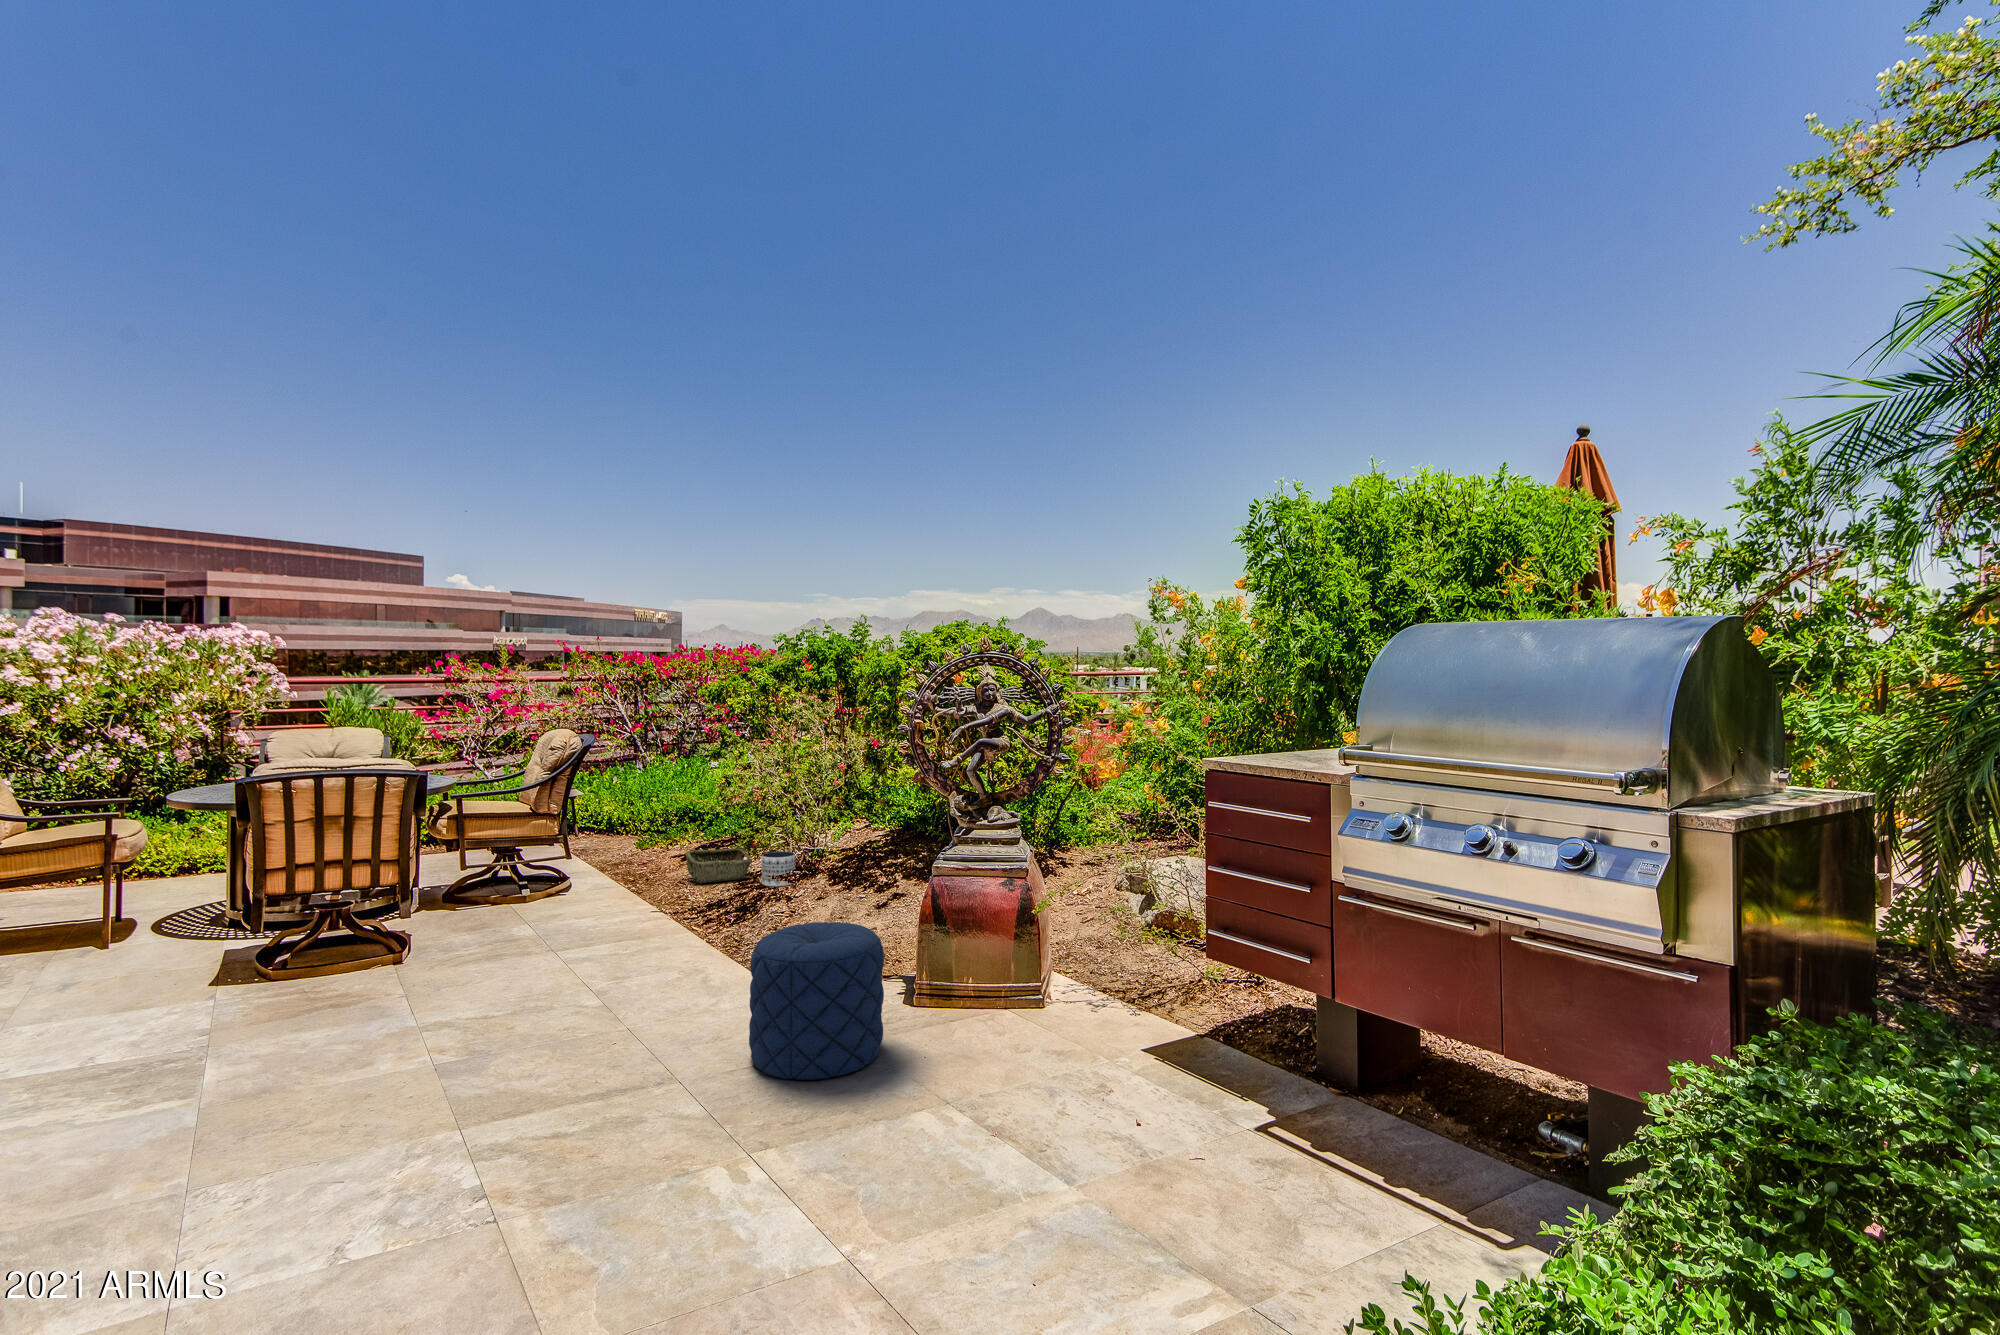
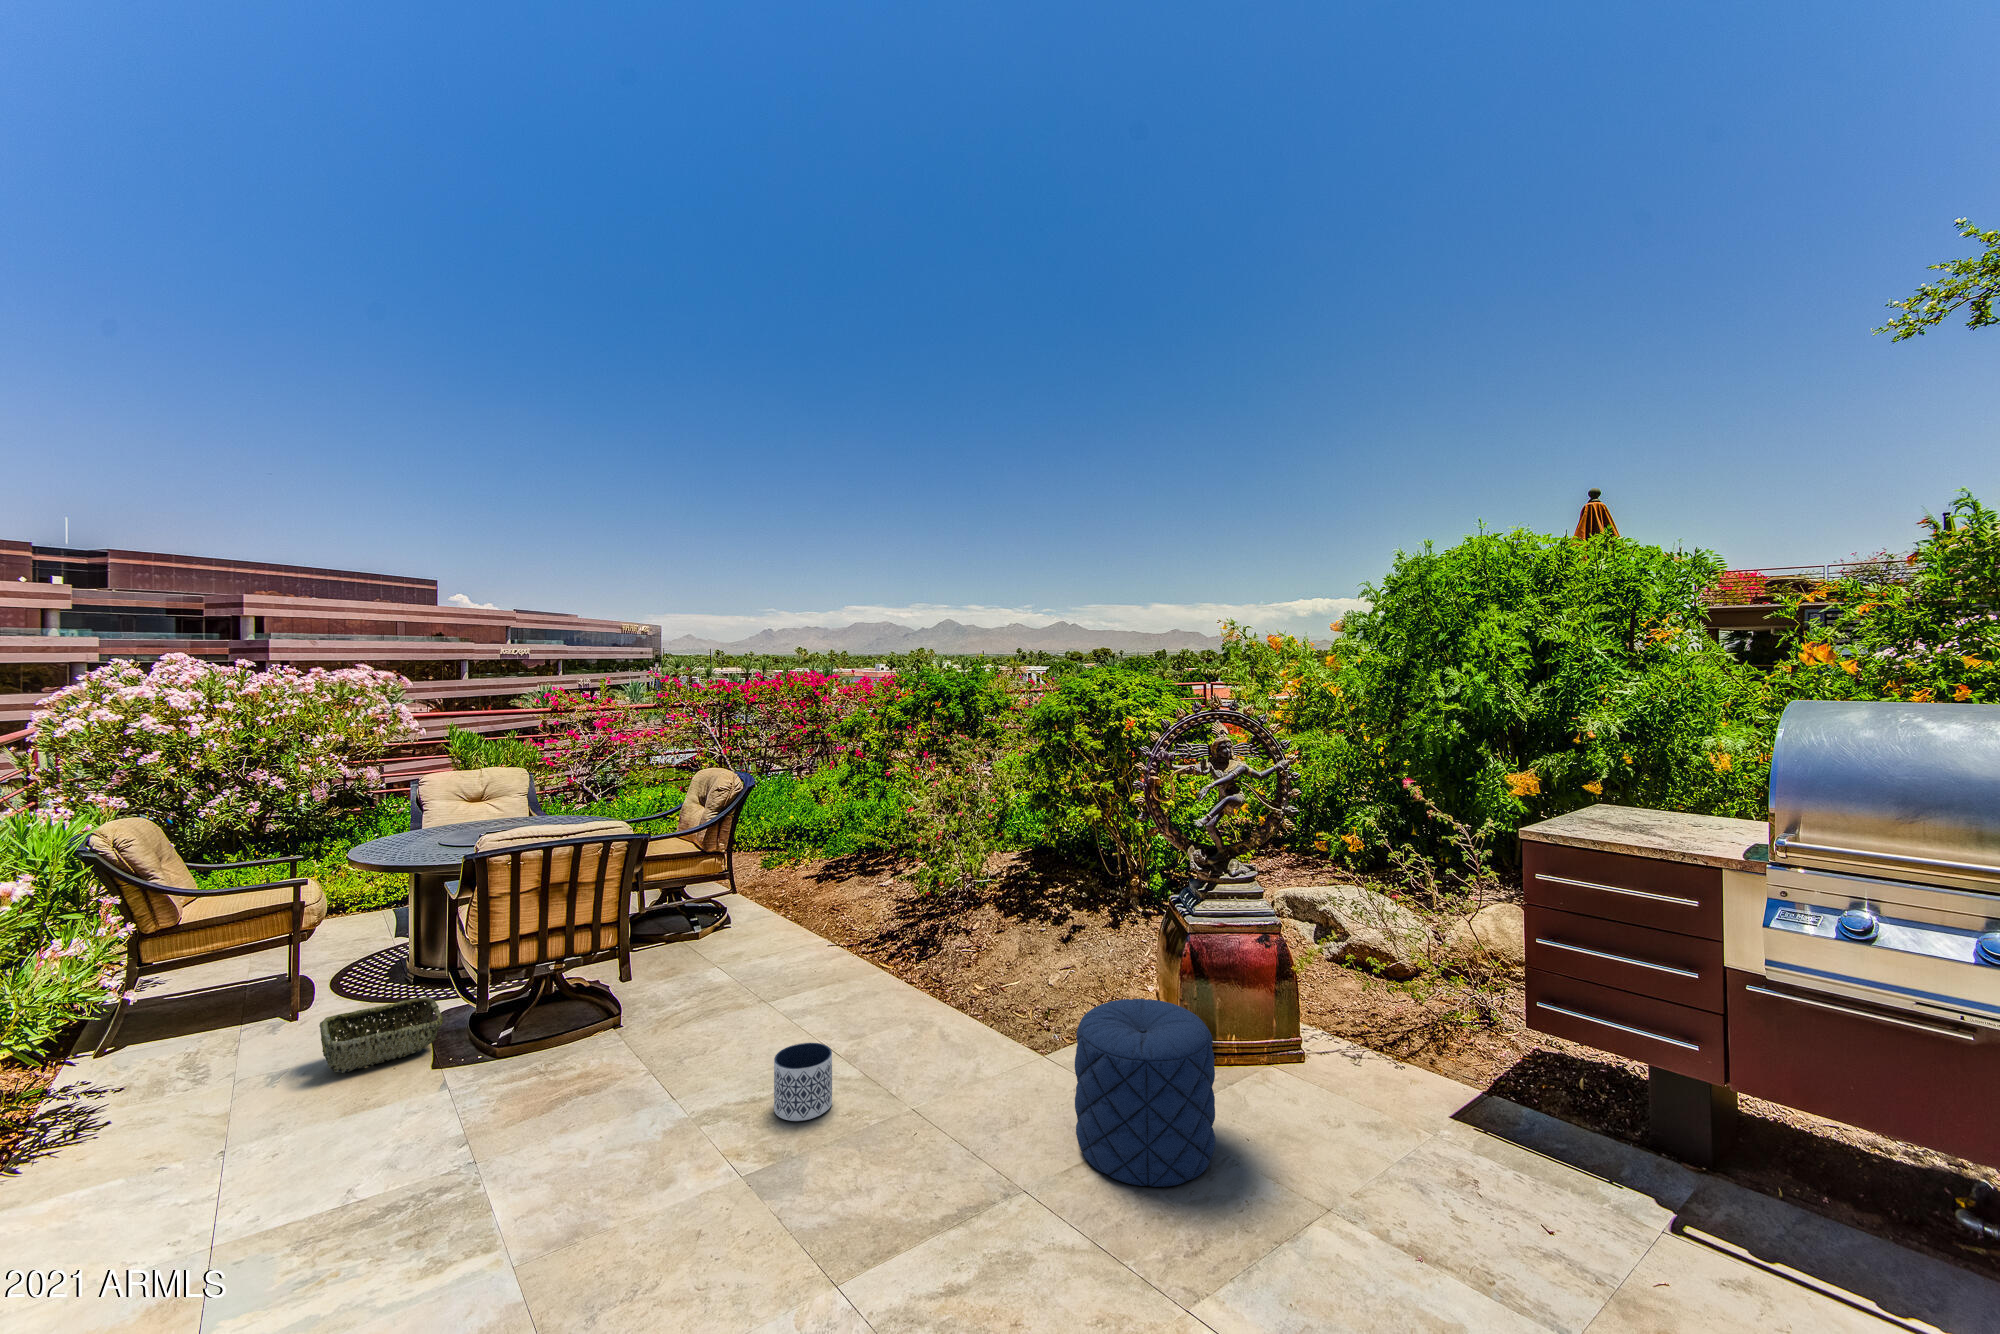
woven basket: present [685,848,752,883] -> present [319,997,443,1073]
planter: present [762,852,795,887] -> present [774,1043,832,1121]

